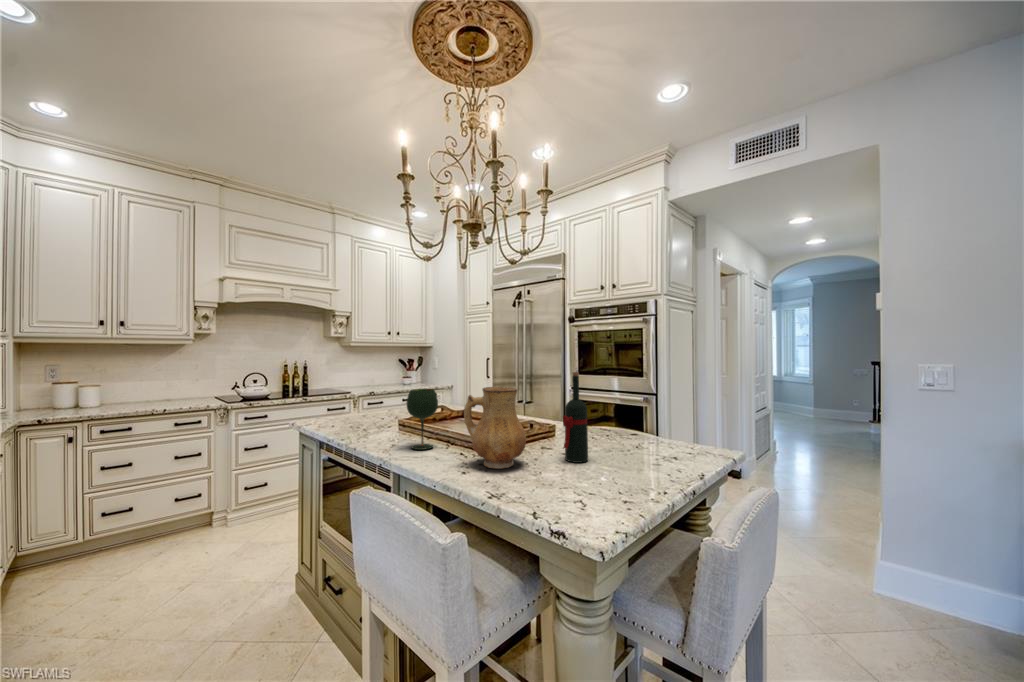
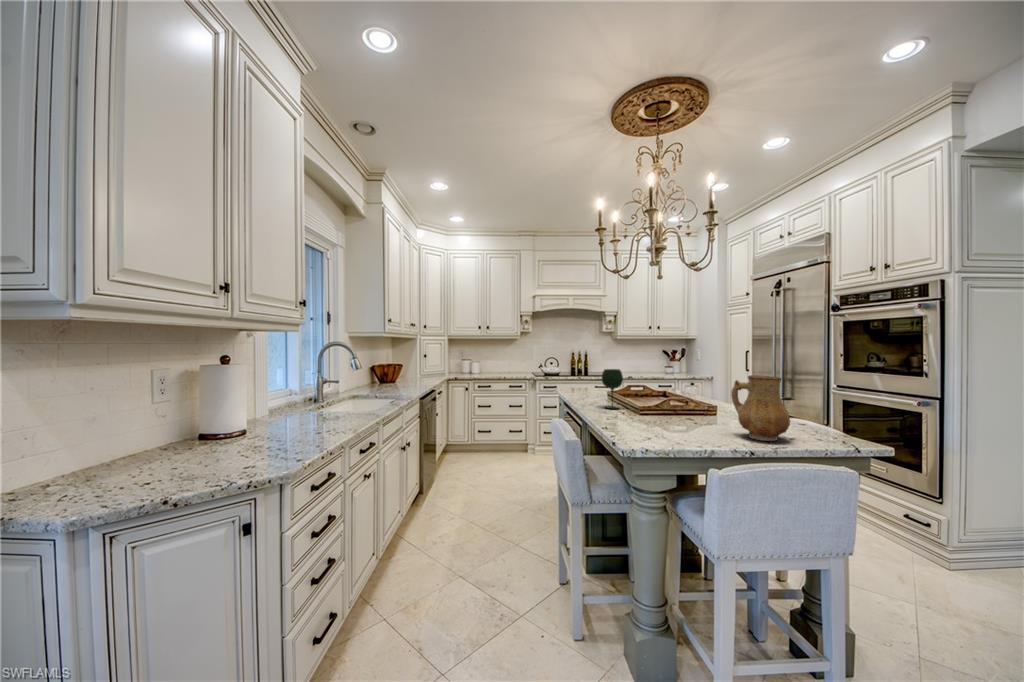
wine bottle: present [563,372,588,463] -> none [694,361,719,430]
ceramic pitcher: present [464,387,526,469] -> present [731,375,790,441]

